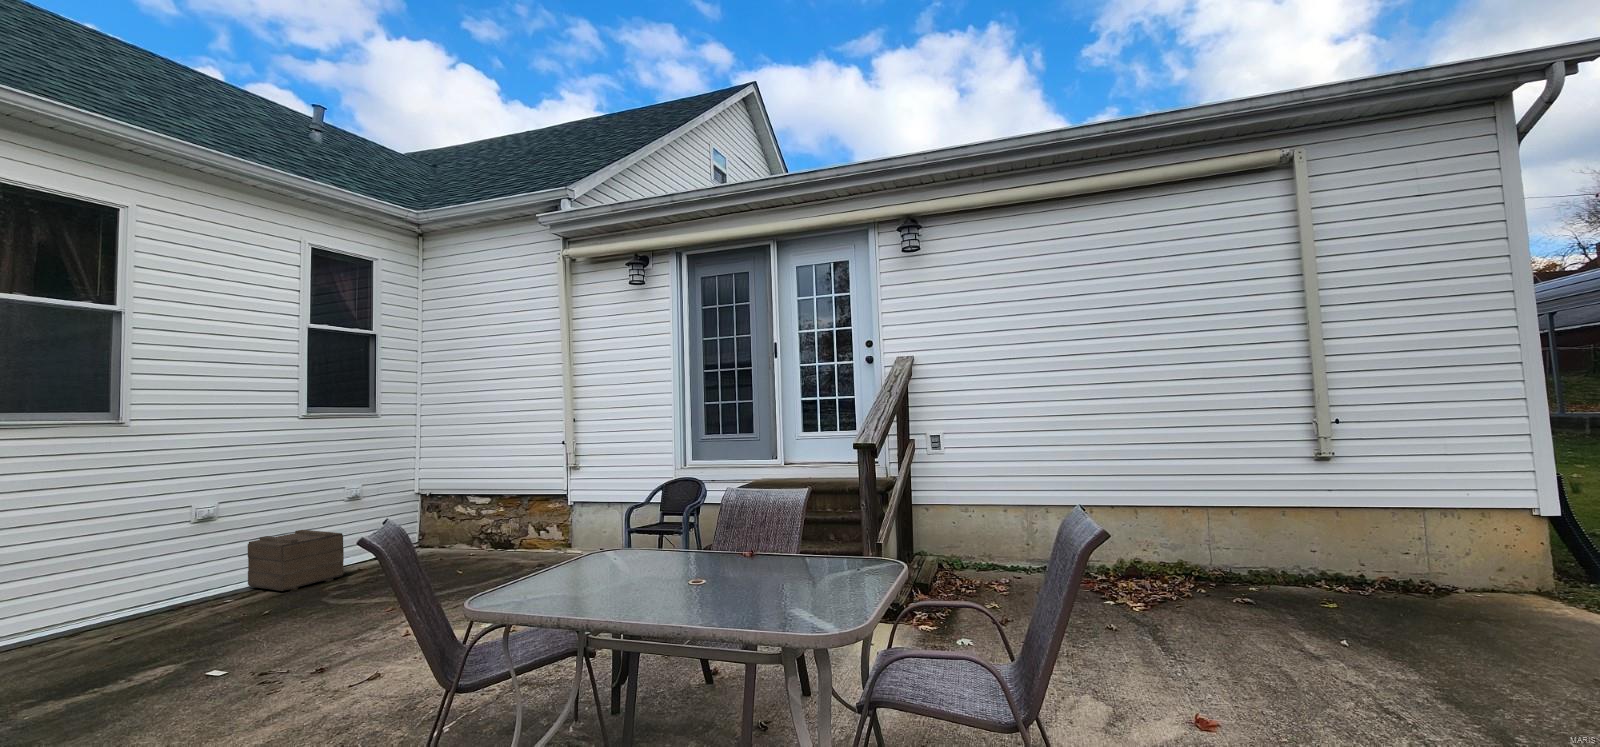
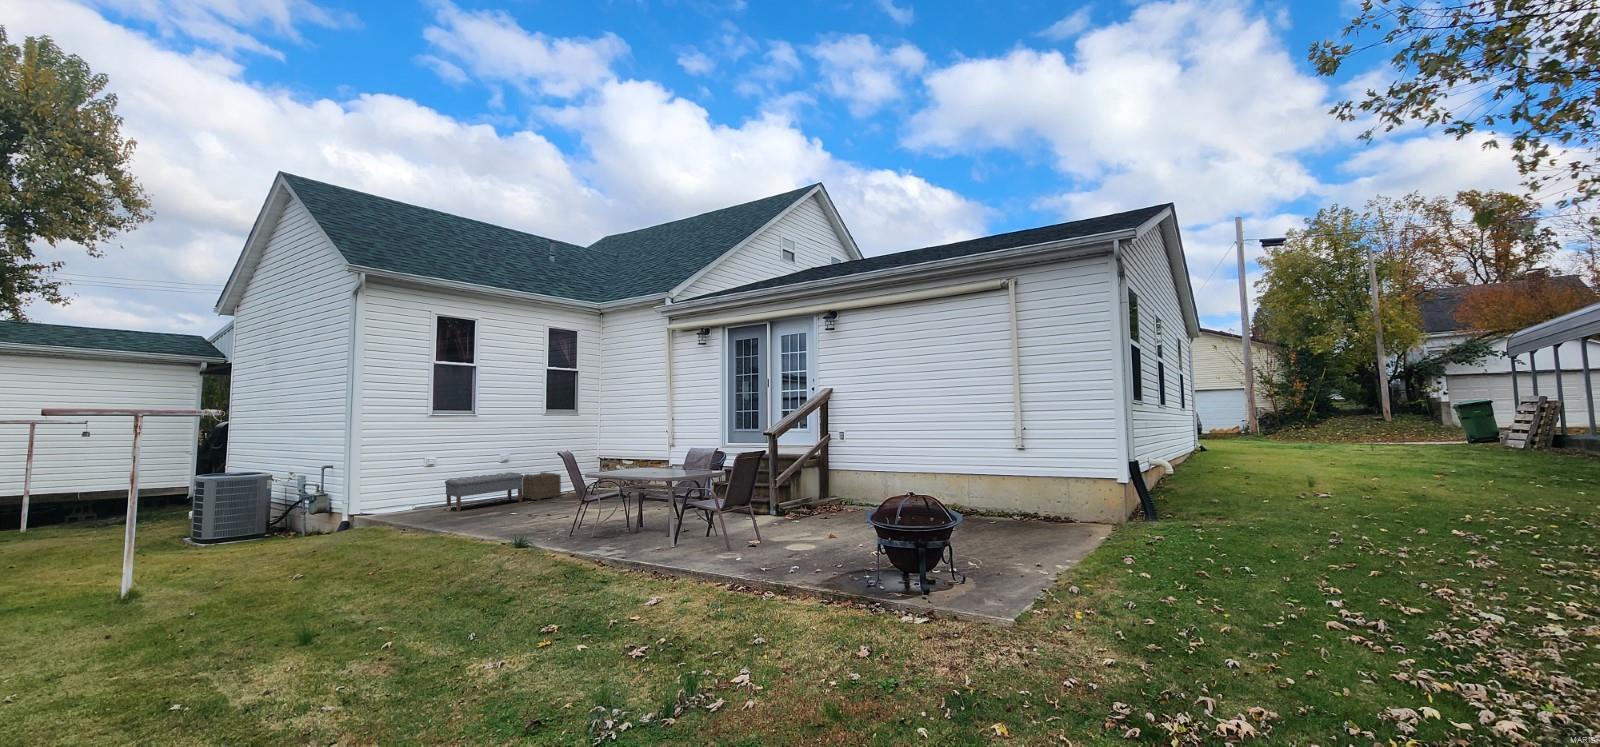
bench: none [43,537,256,644] -> present [445,472,523,512]

